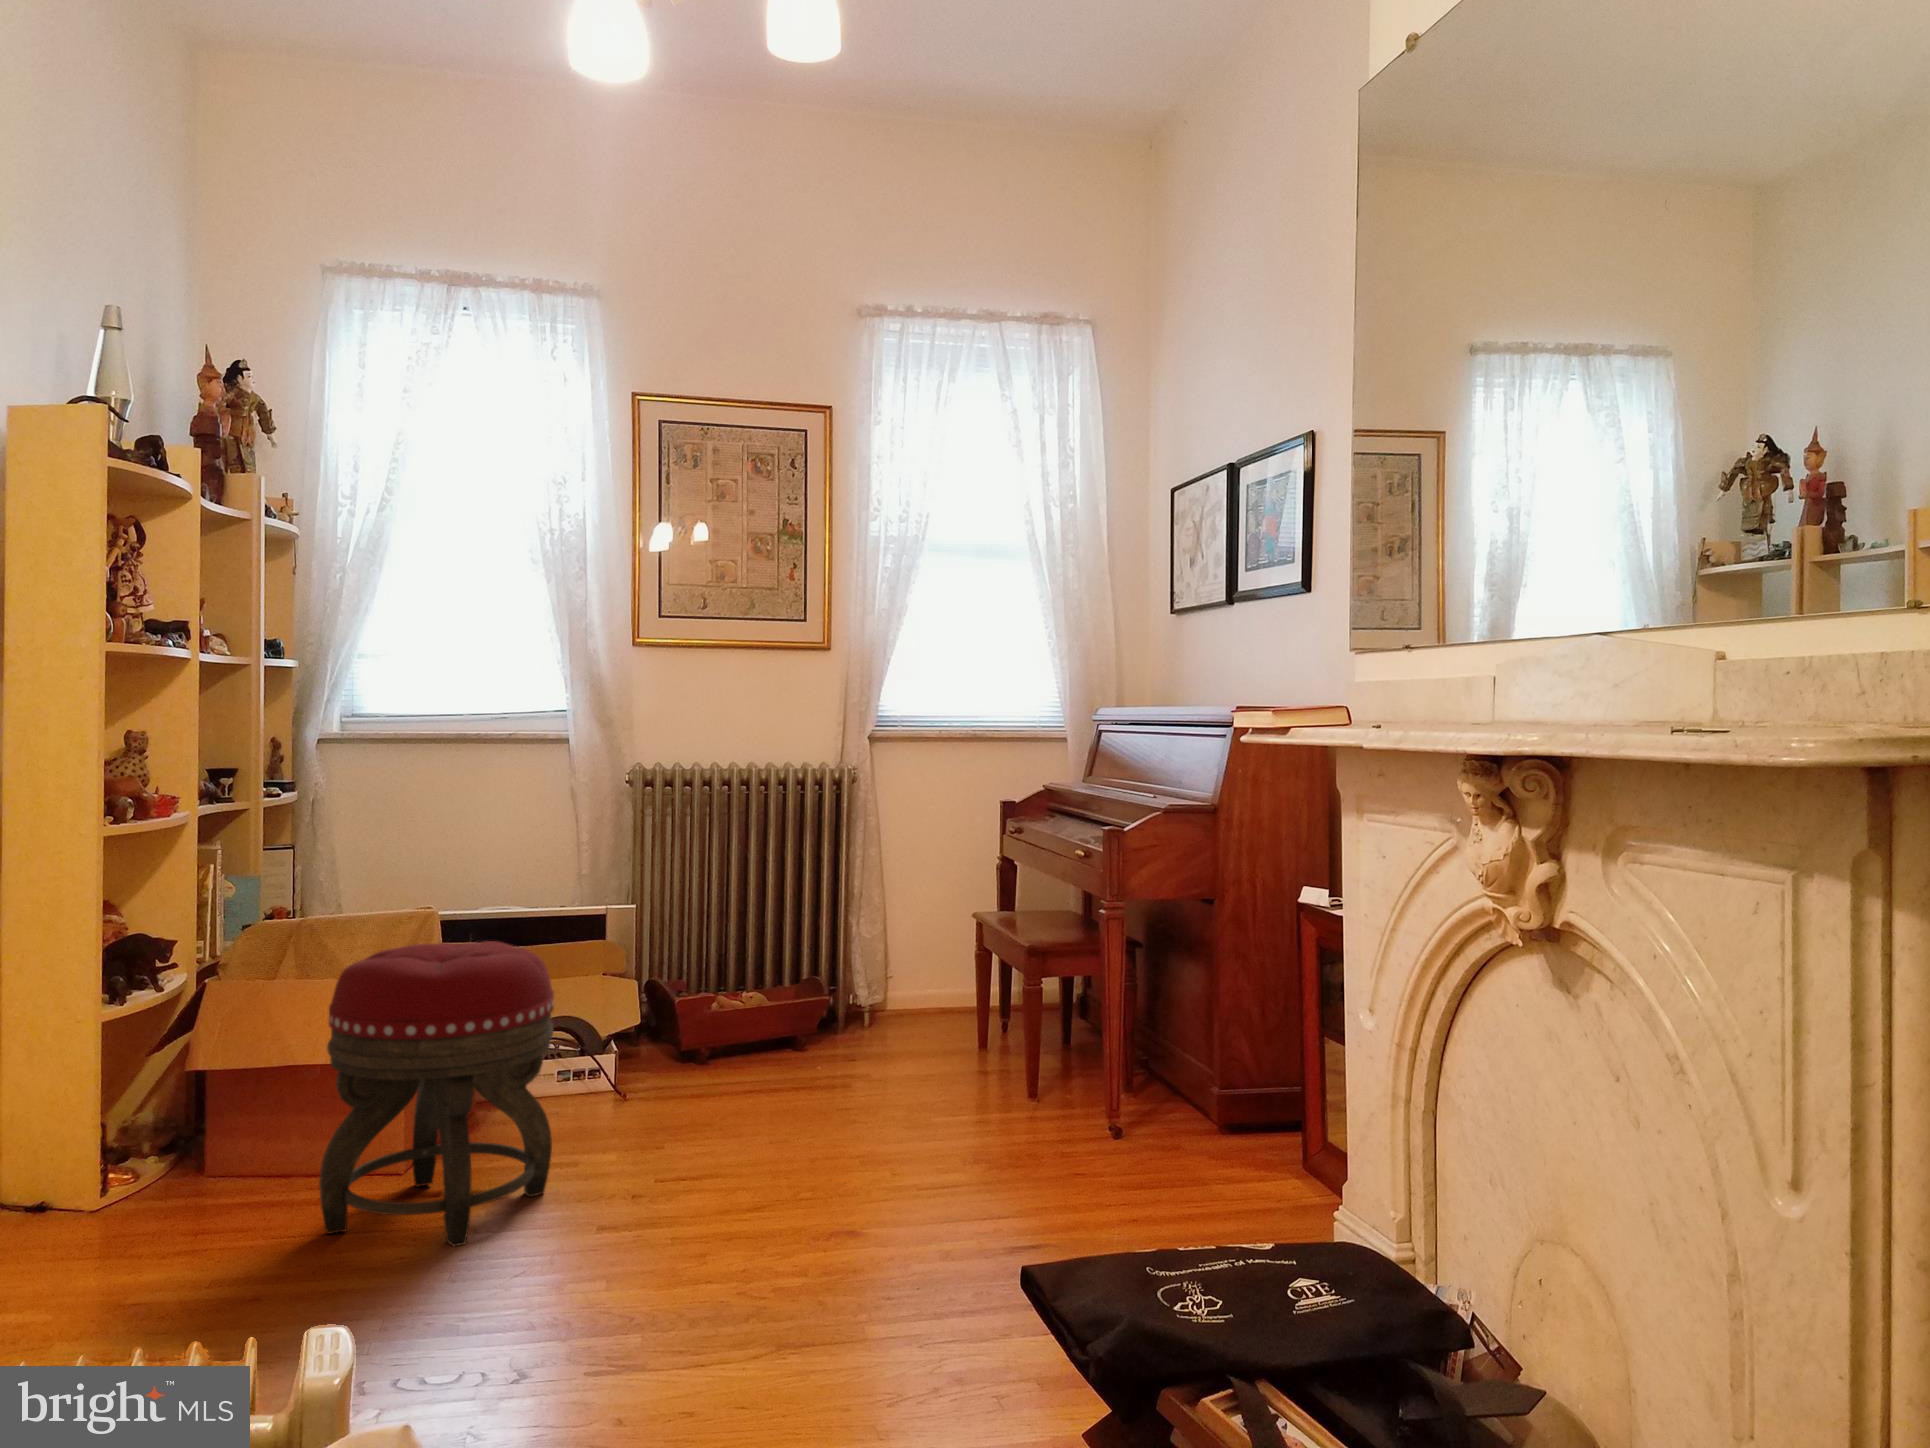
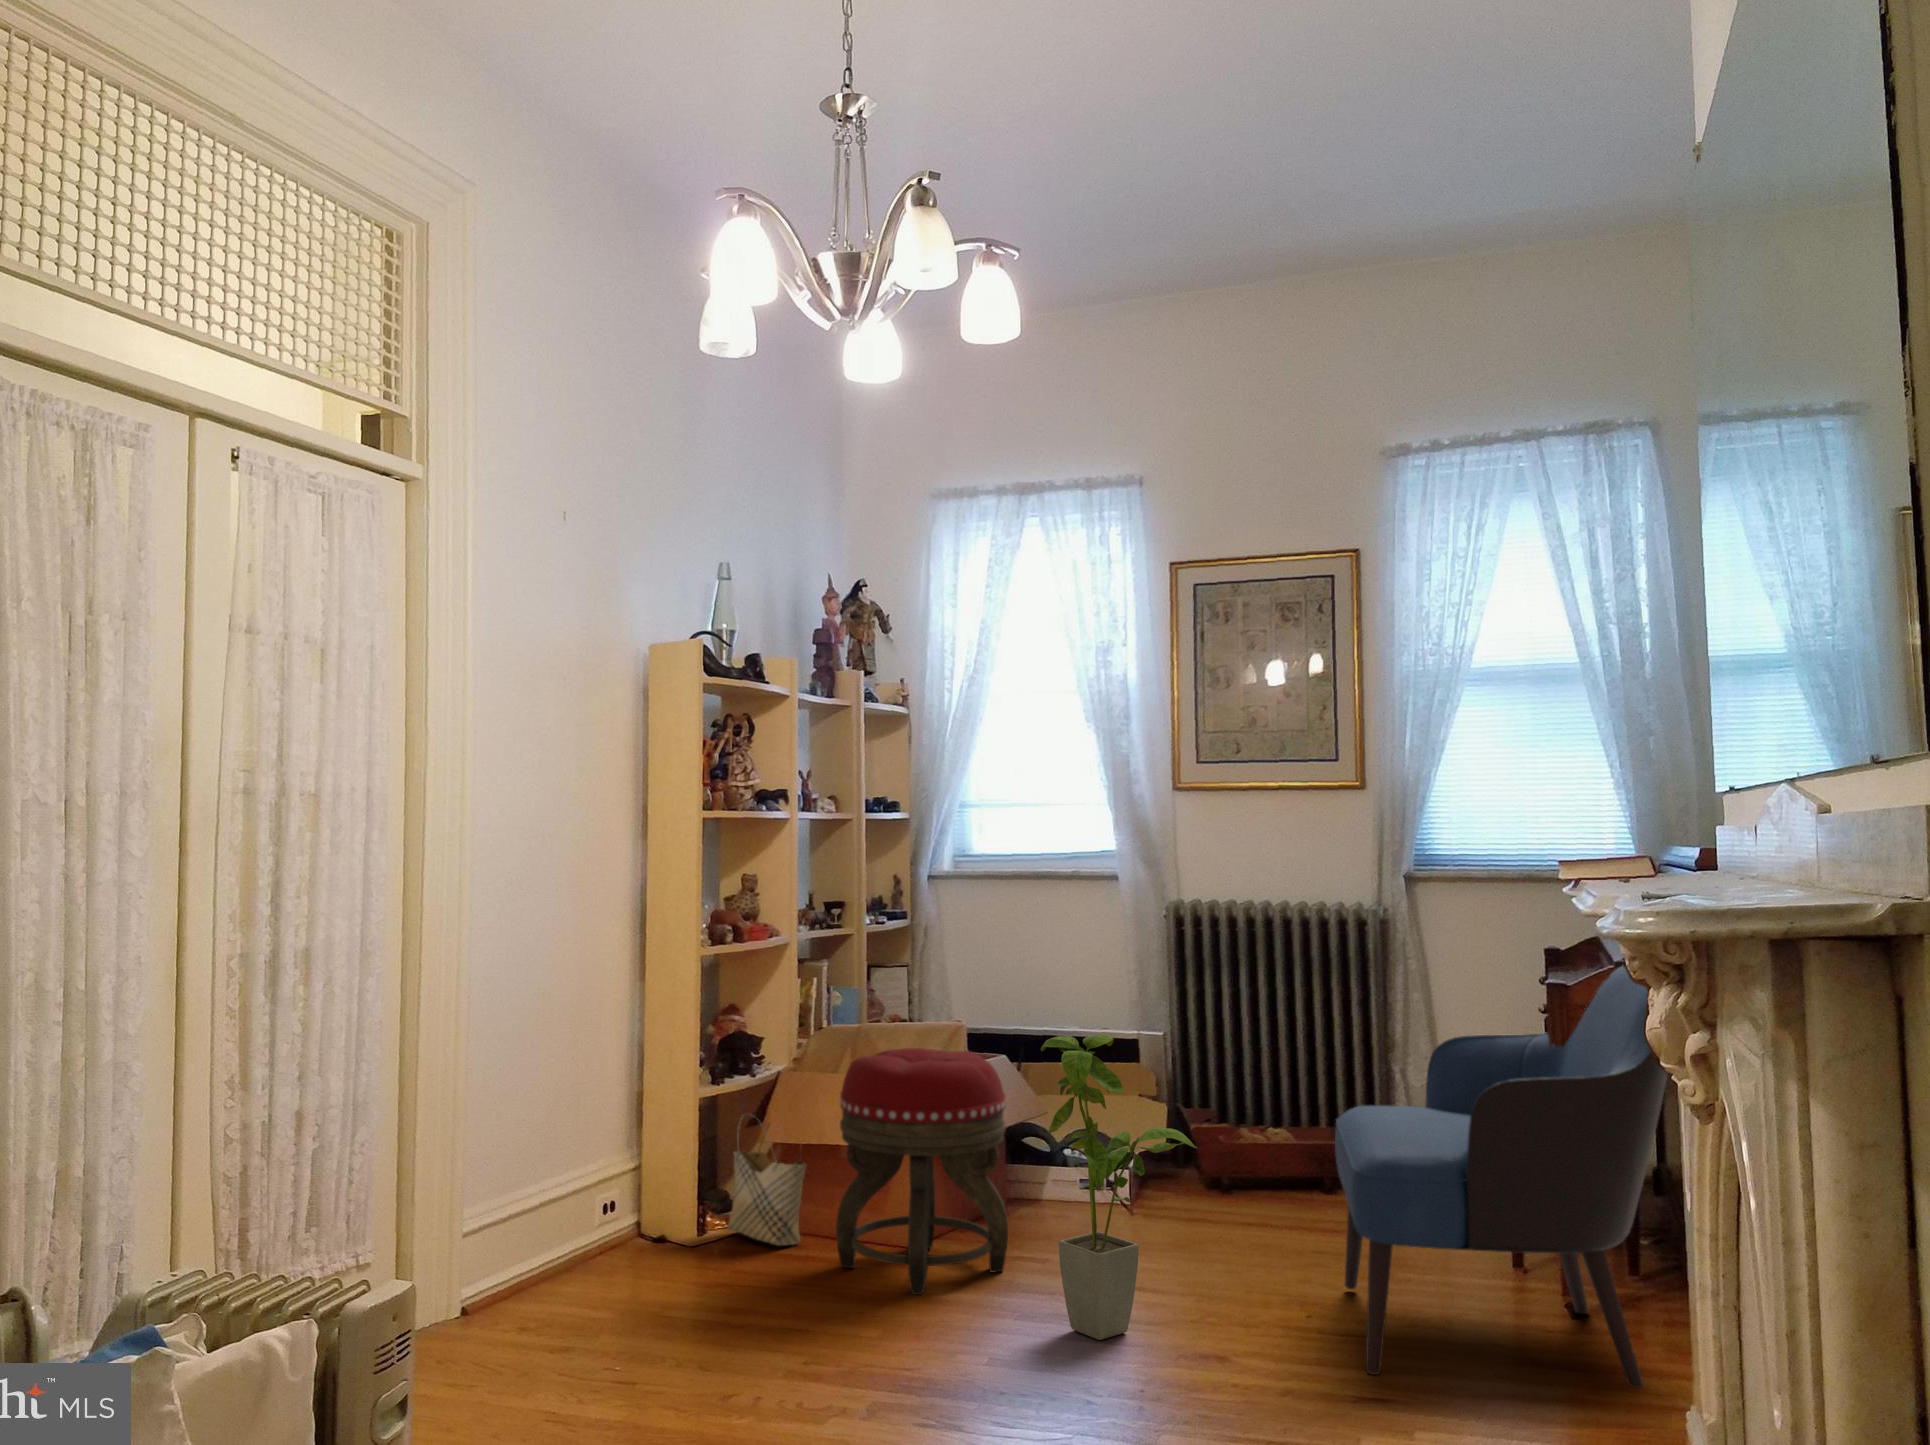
armchair: none [904,797,1241,1214] -> present [1335,966,1668,1388]
house plant: none [656,905,839,1246] -> present [1041,1034,1197,1340]
woven basket: none [112,1044,251,1225] -> present [728,1114,807,1246]

